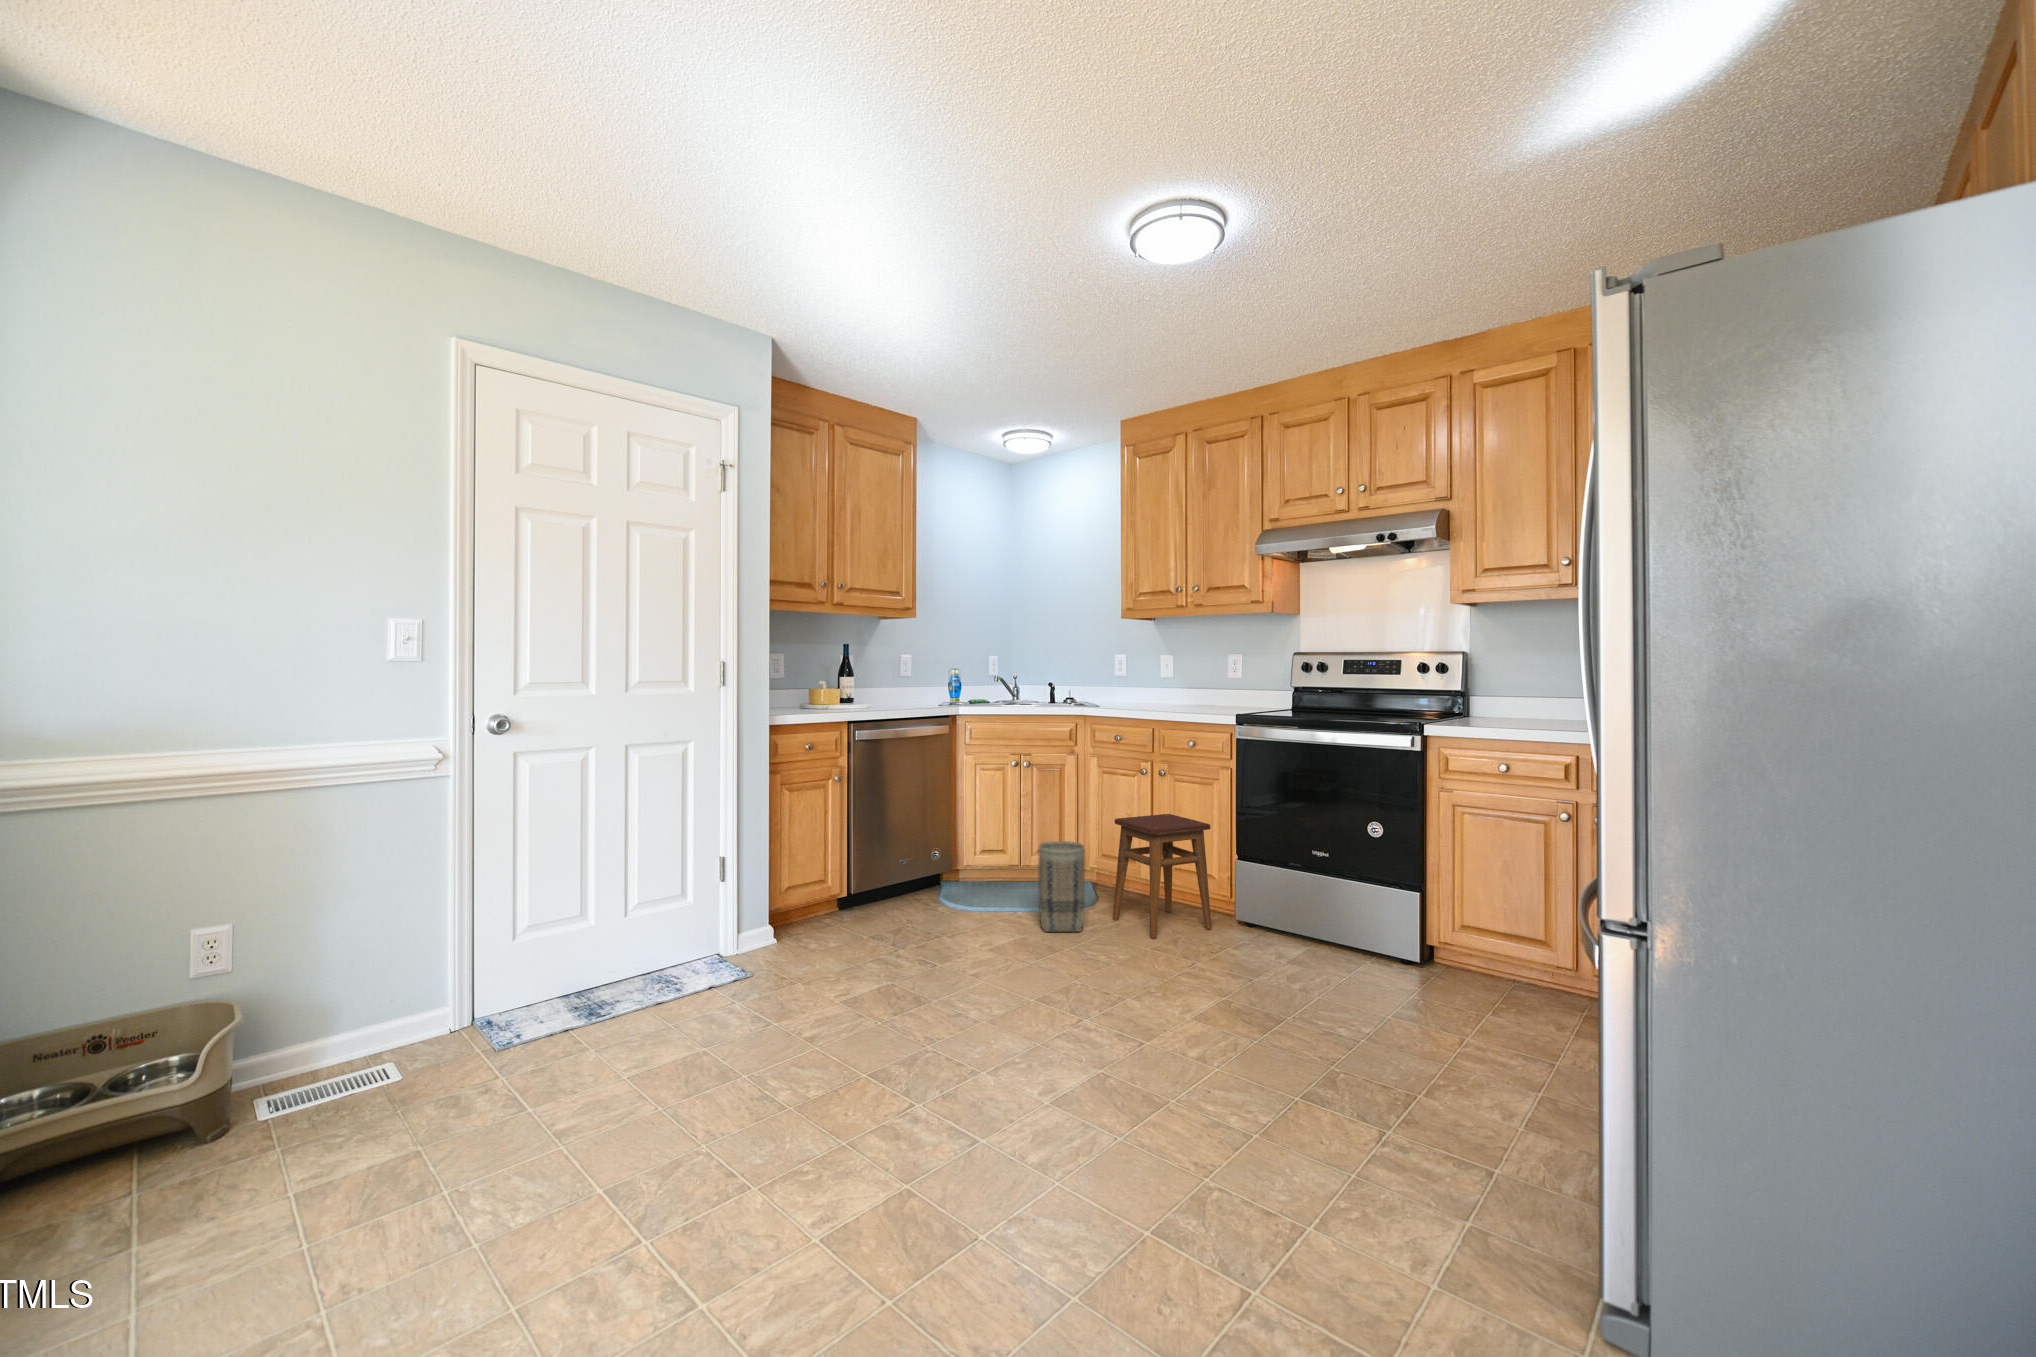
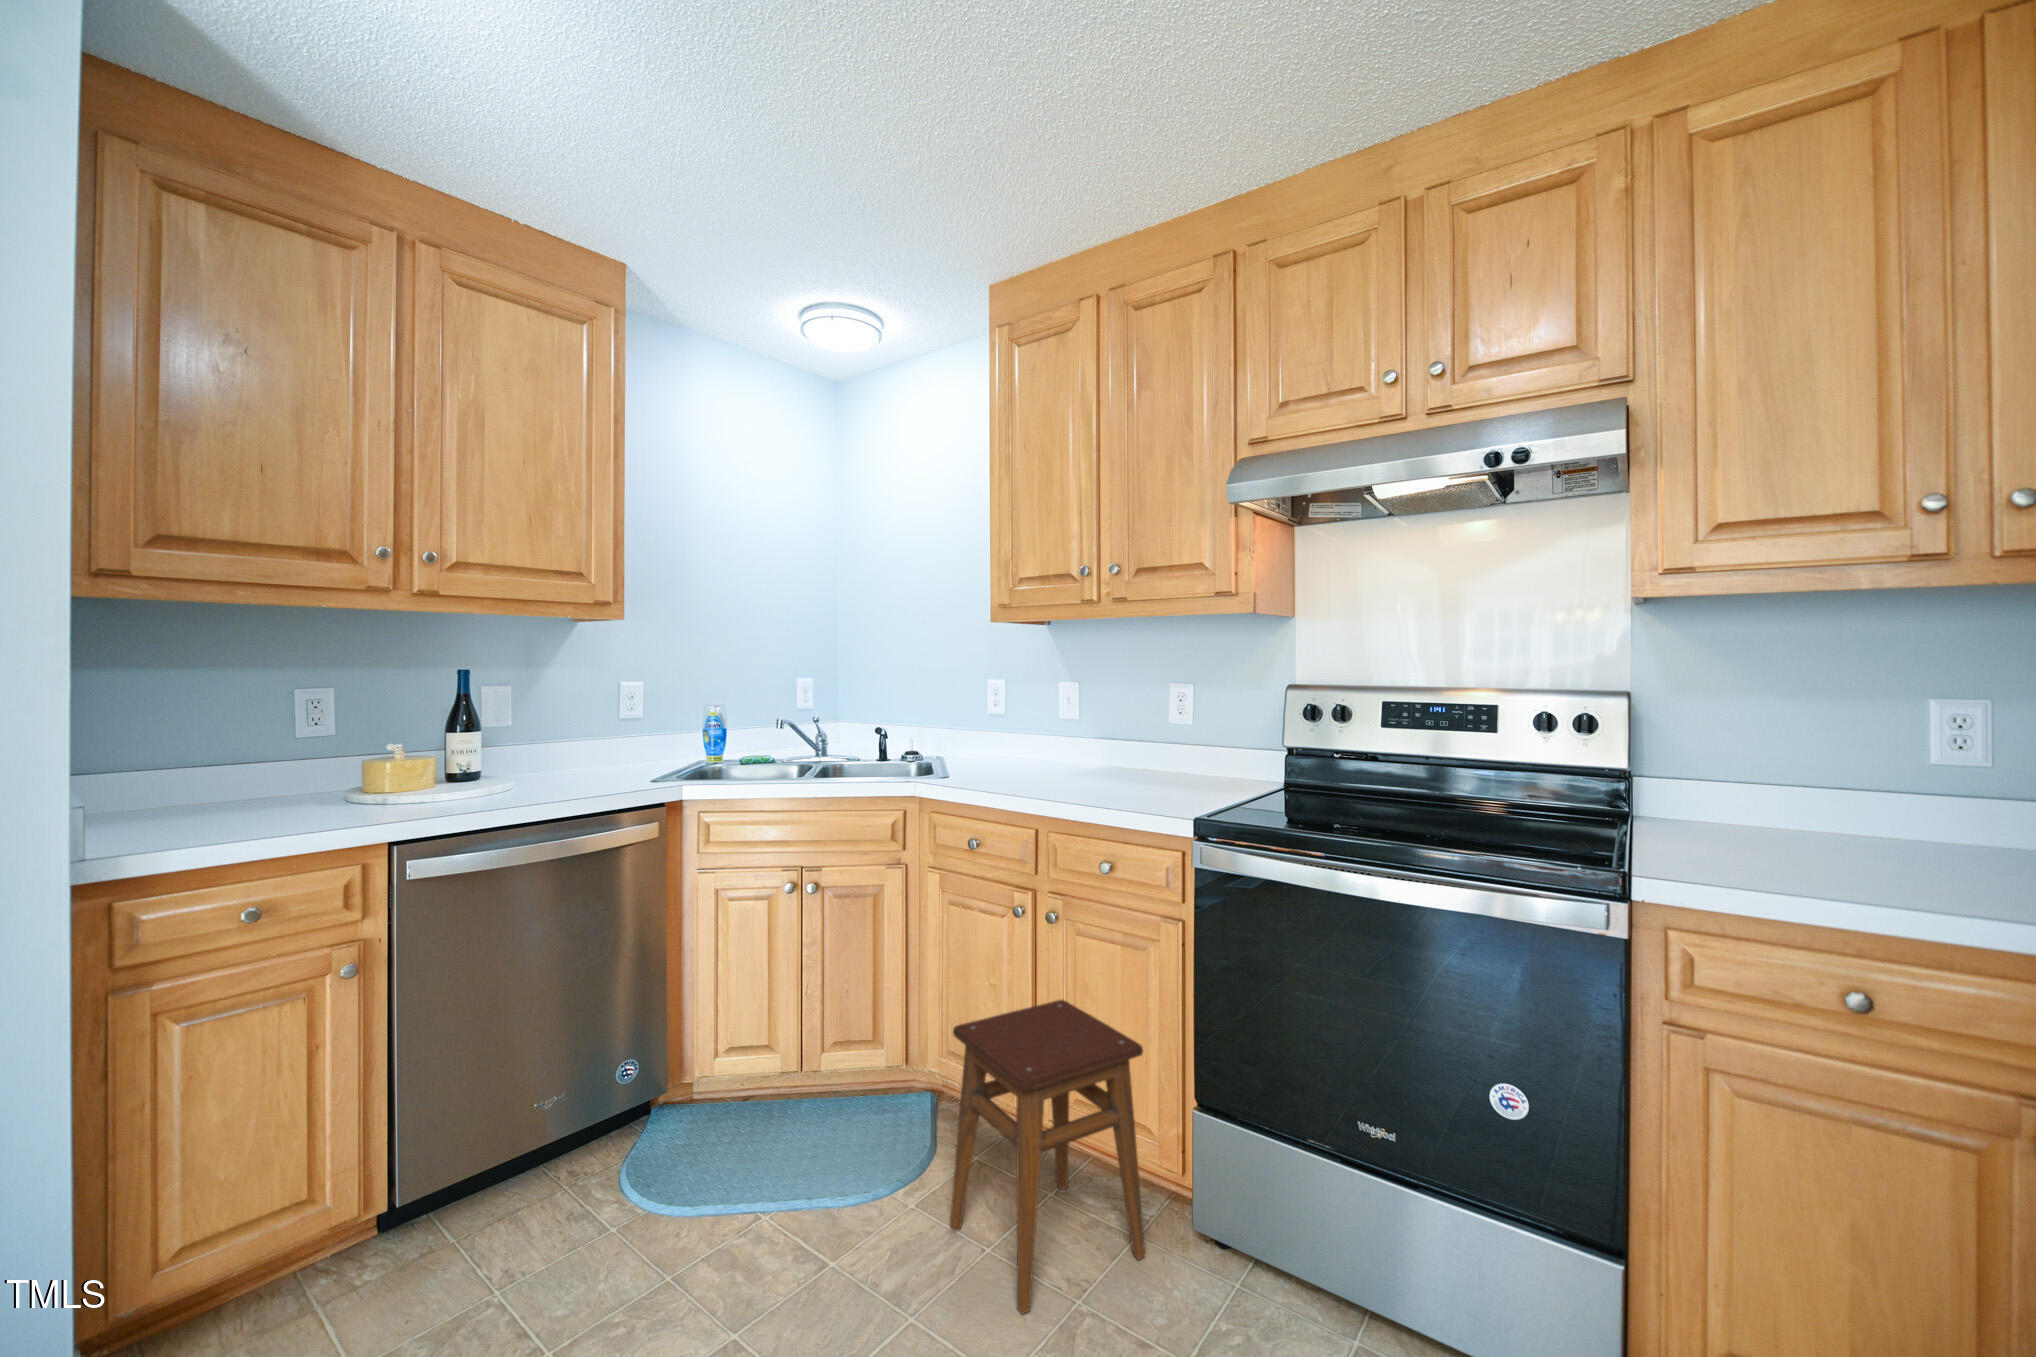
basket: present [1038,841,1085,932] -> none [785,1078,884,1300]

